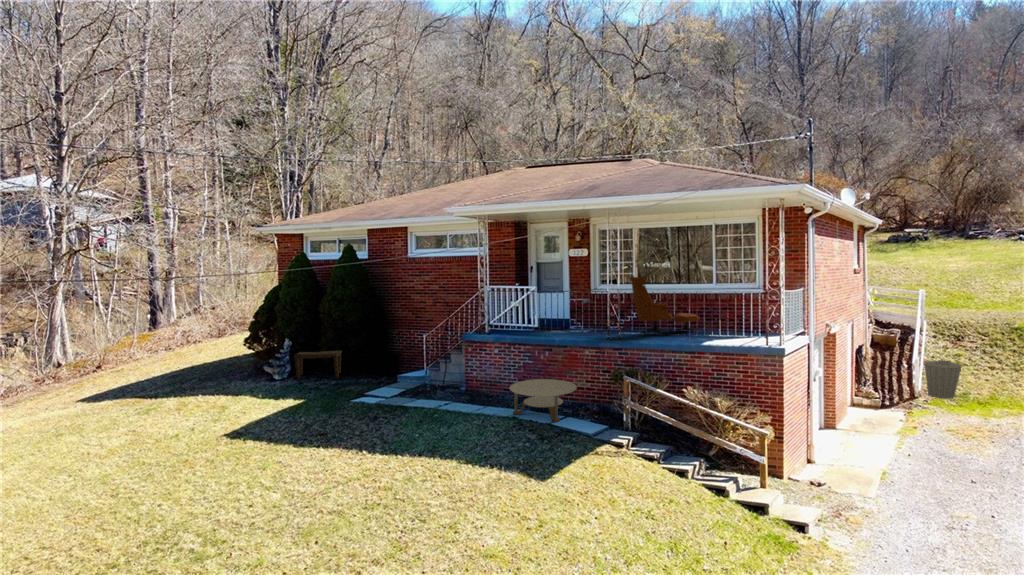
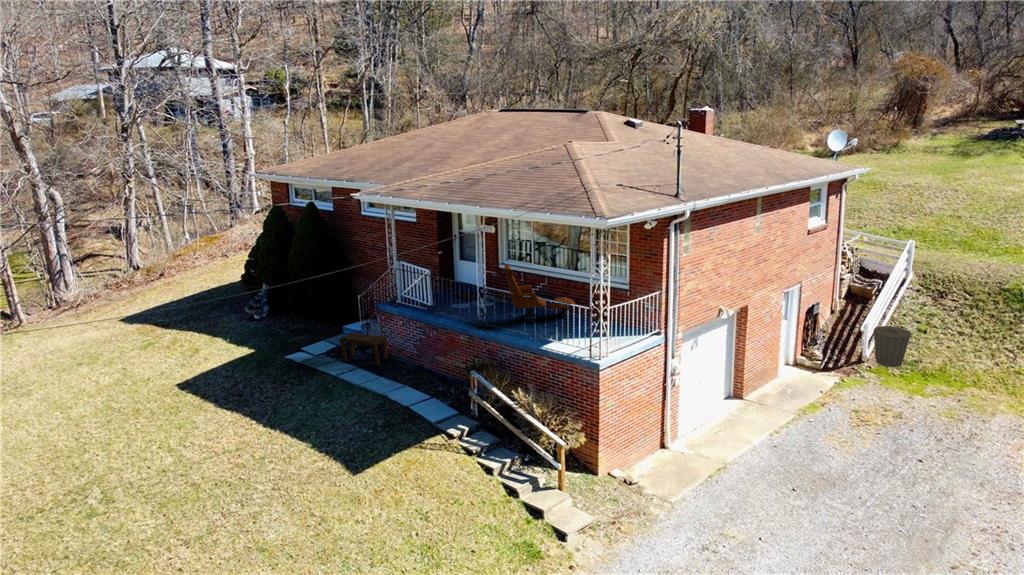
bench: present [294,351,342,379] -> present [339,333,387,366]
round table: present [509,379,577,422] -> none [388,355,449,401]

